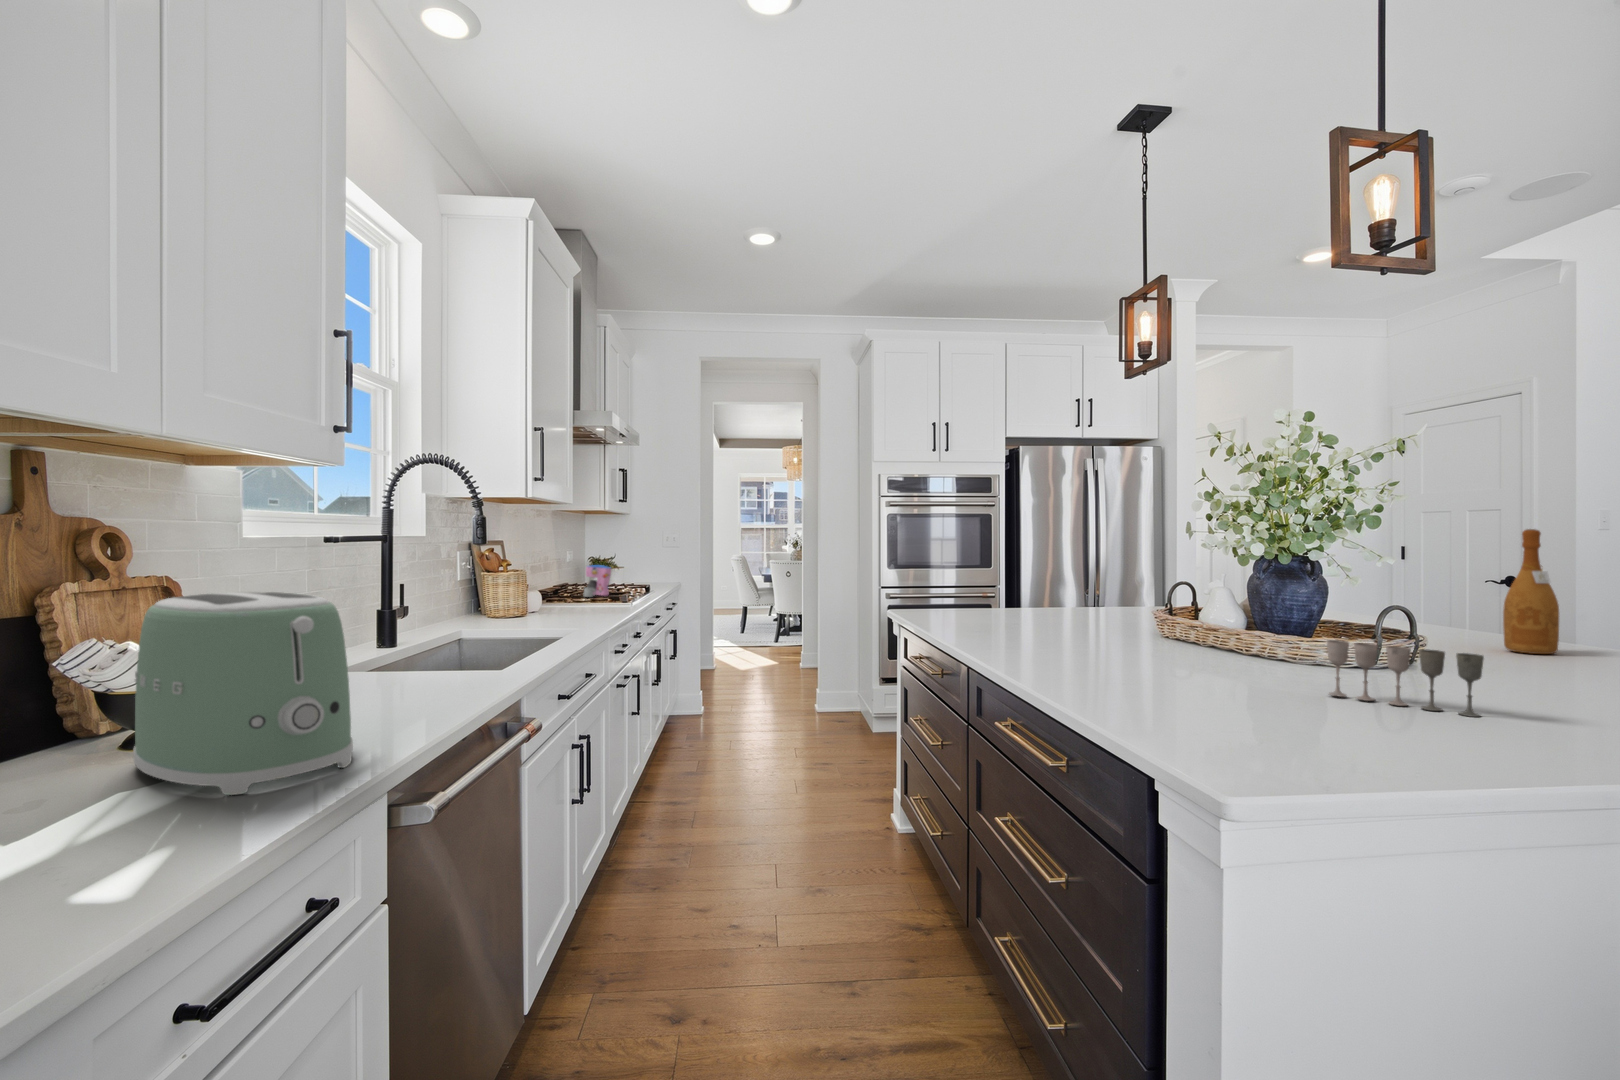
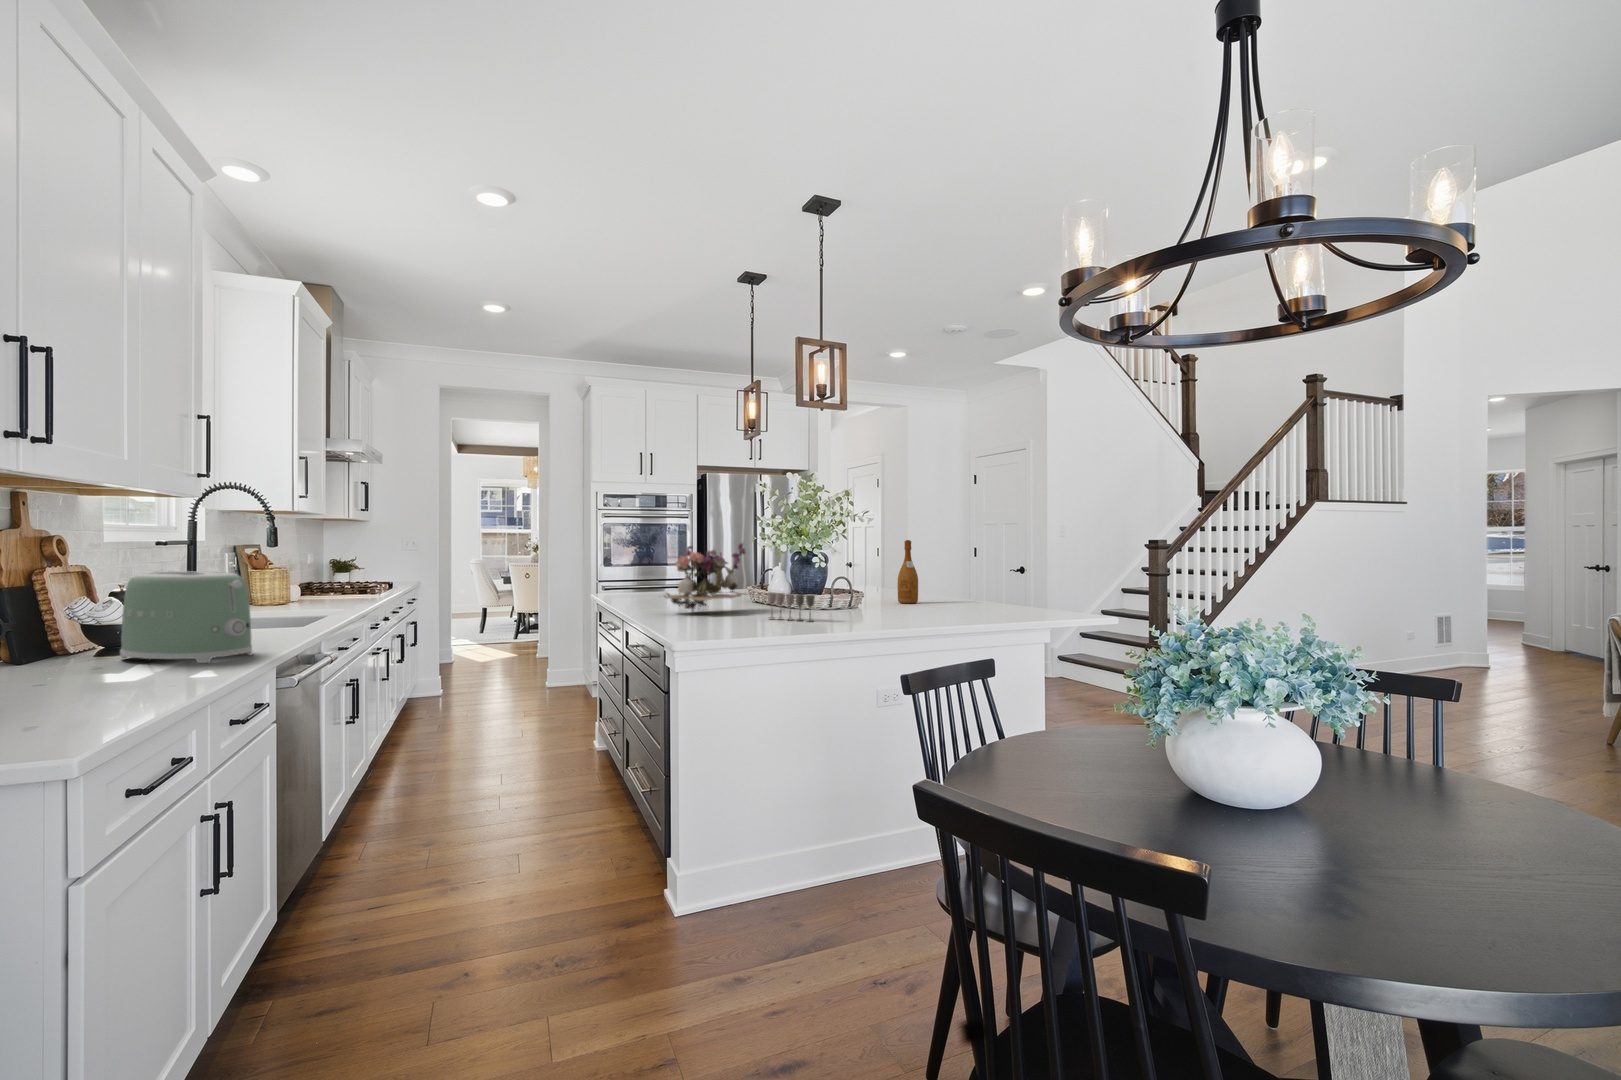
flower arrangement: none [1051,532,1230,662] -> present [664,543,746,611]
coffee maker: present [584,565,611,597] -> none [333,566,359,592]

